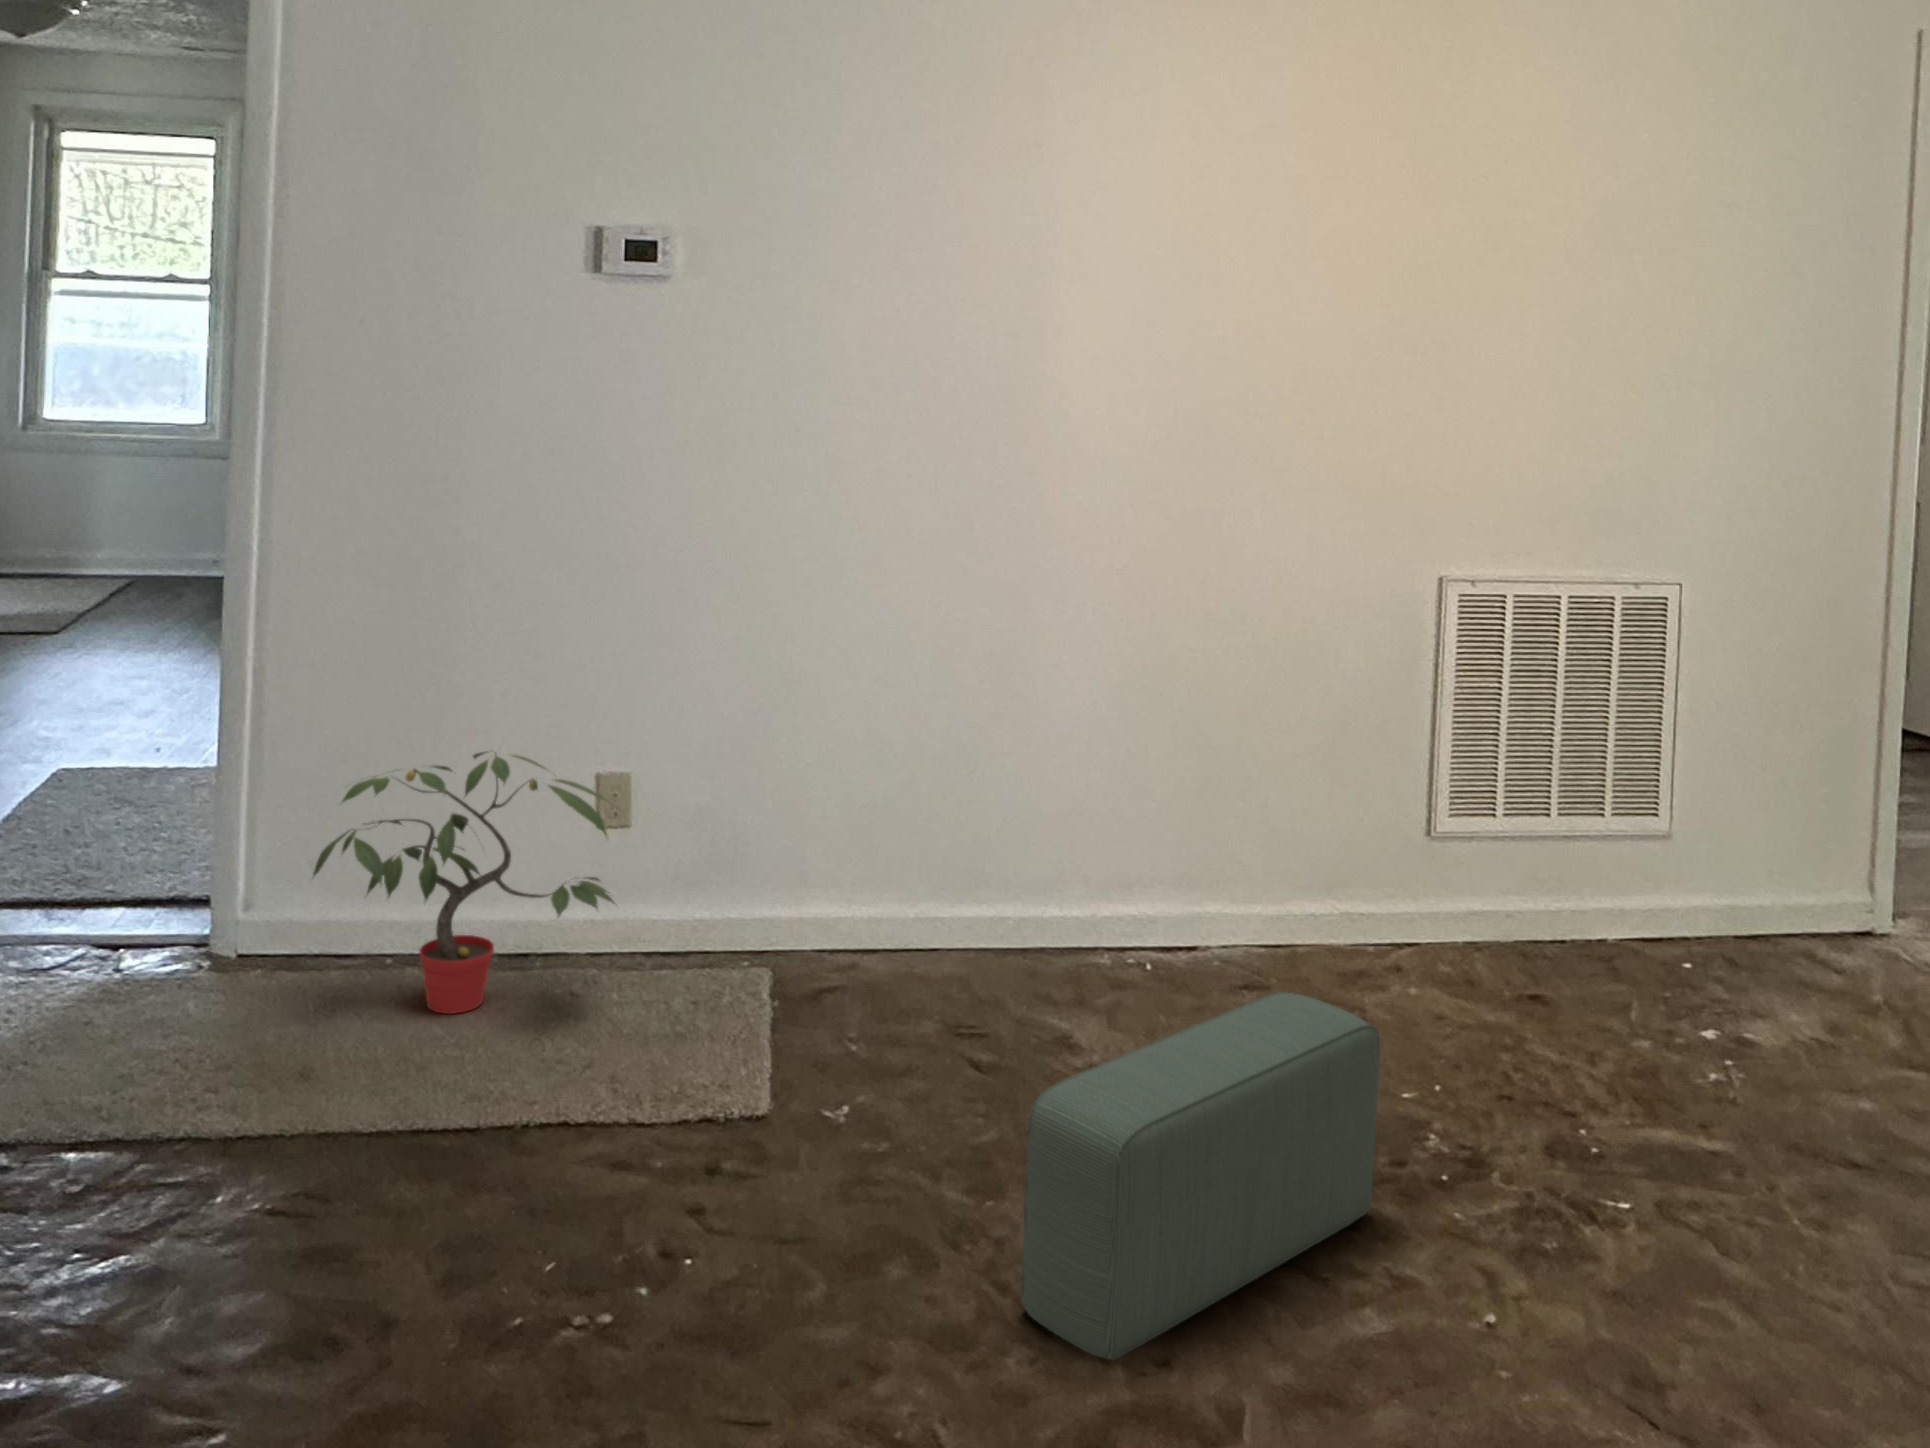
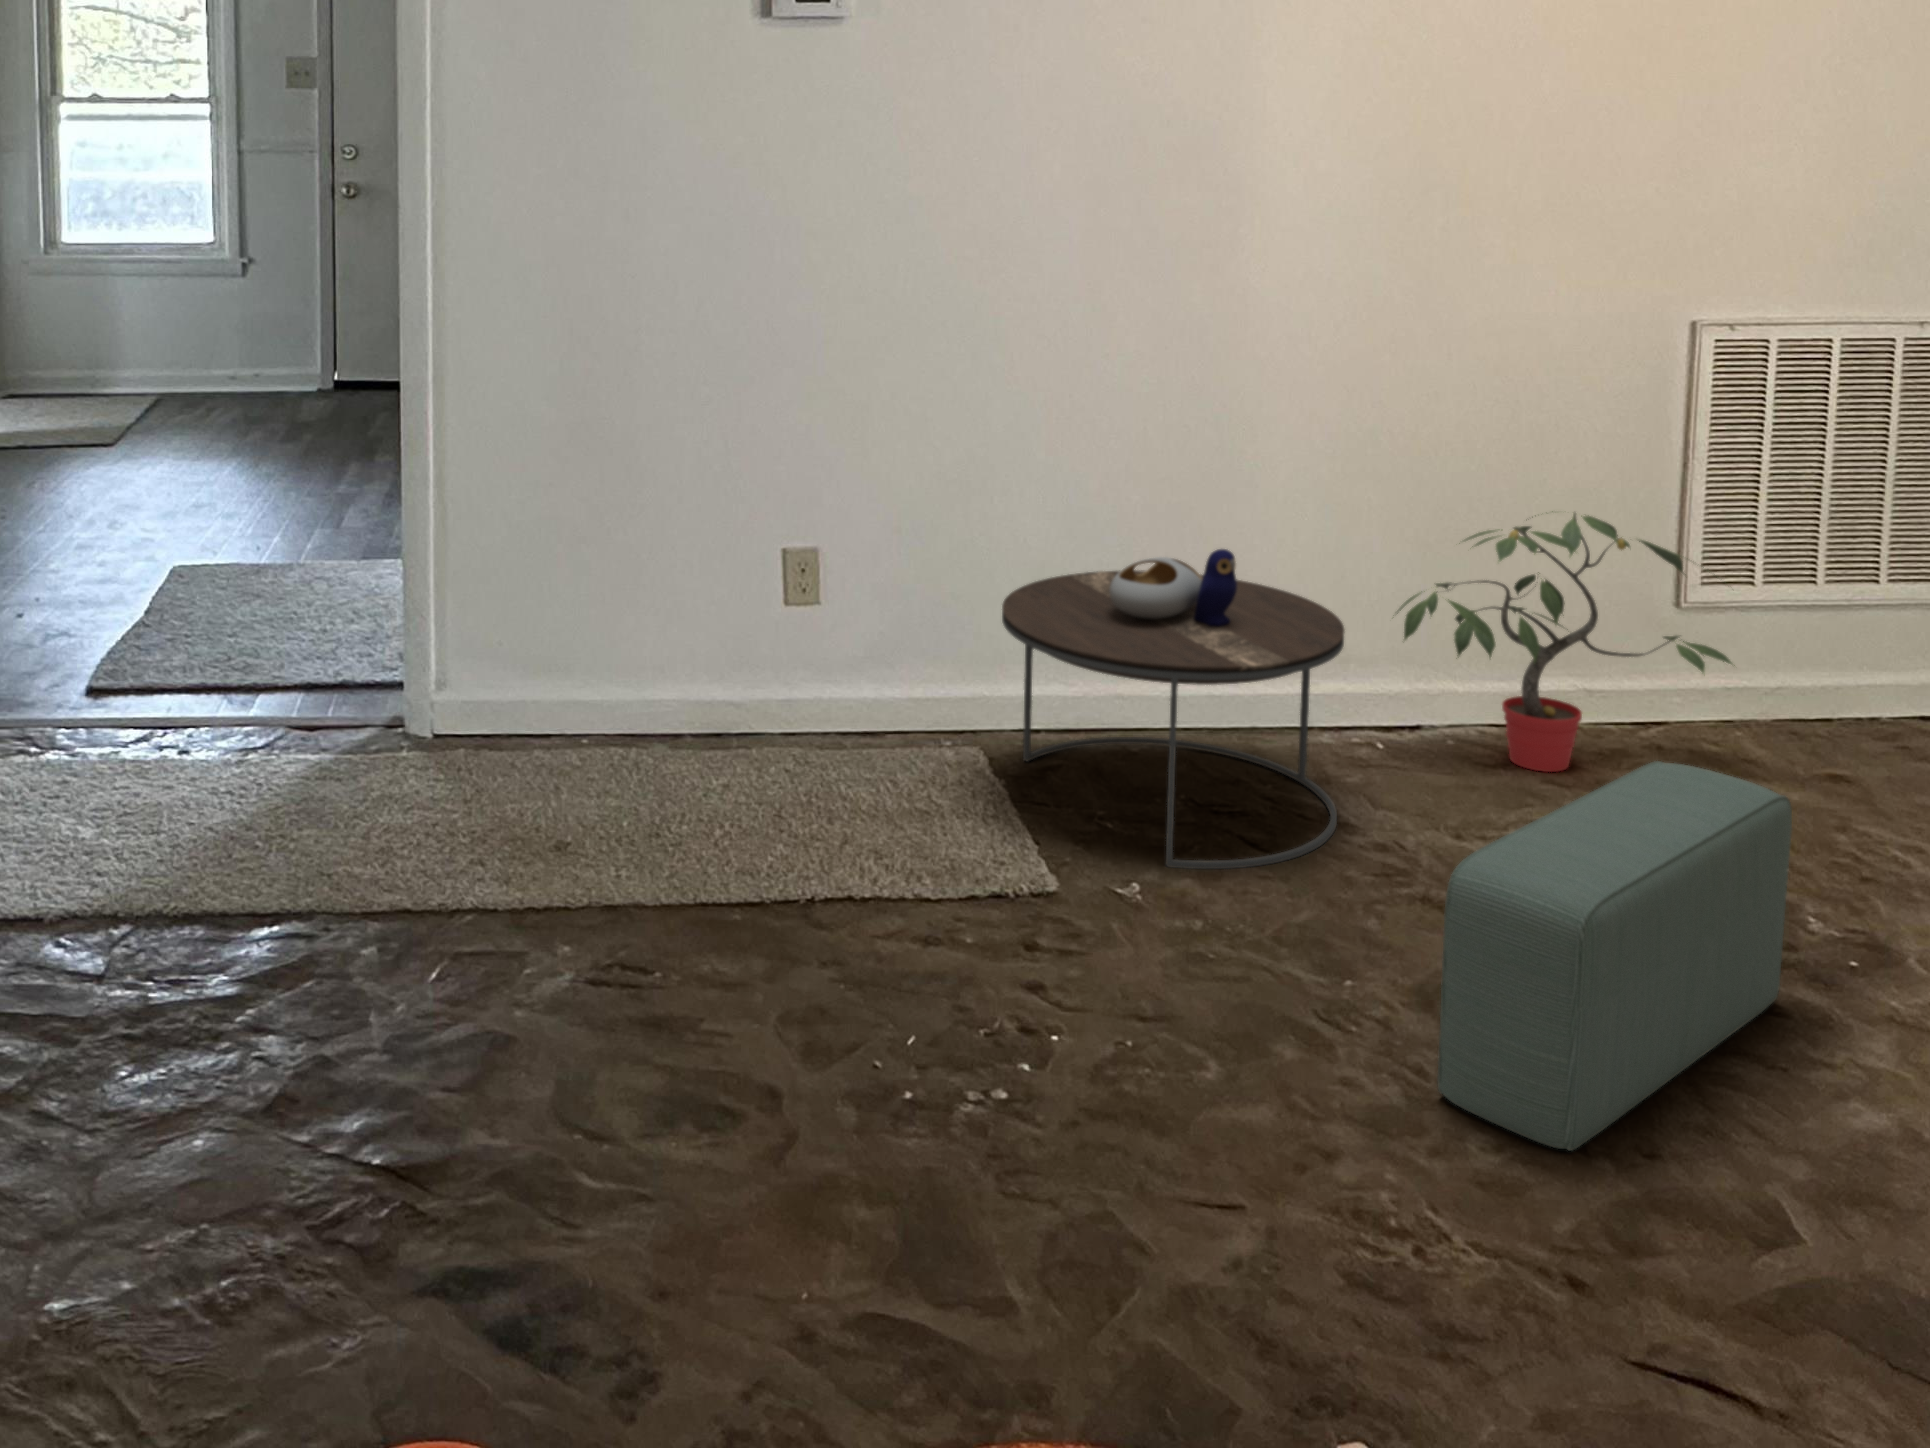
potted plant: present [313,751,617,1014] -> present [1397,511,1735,772]
side table: none [776,784,1083,1091] -> present [1002,549,1345,869]

